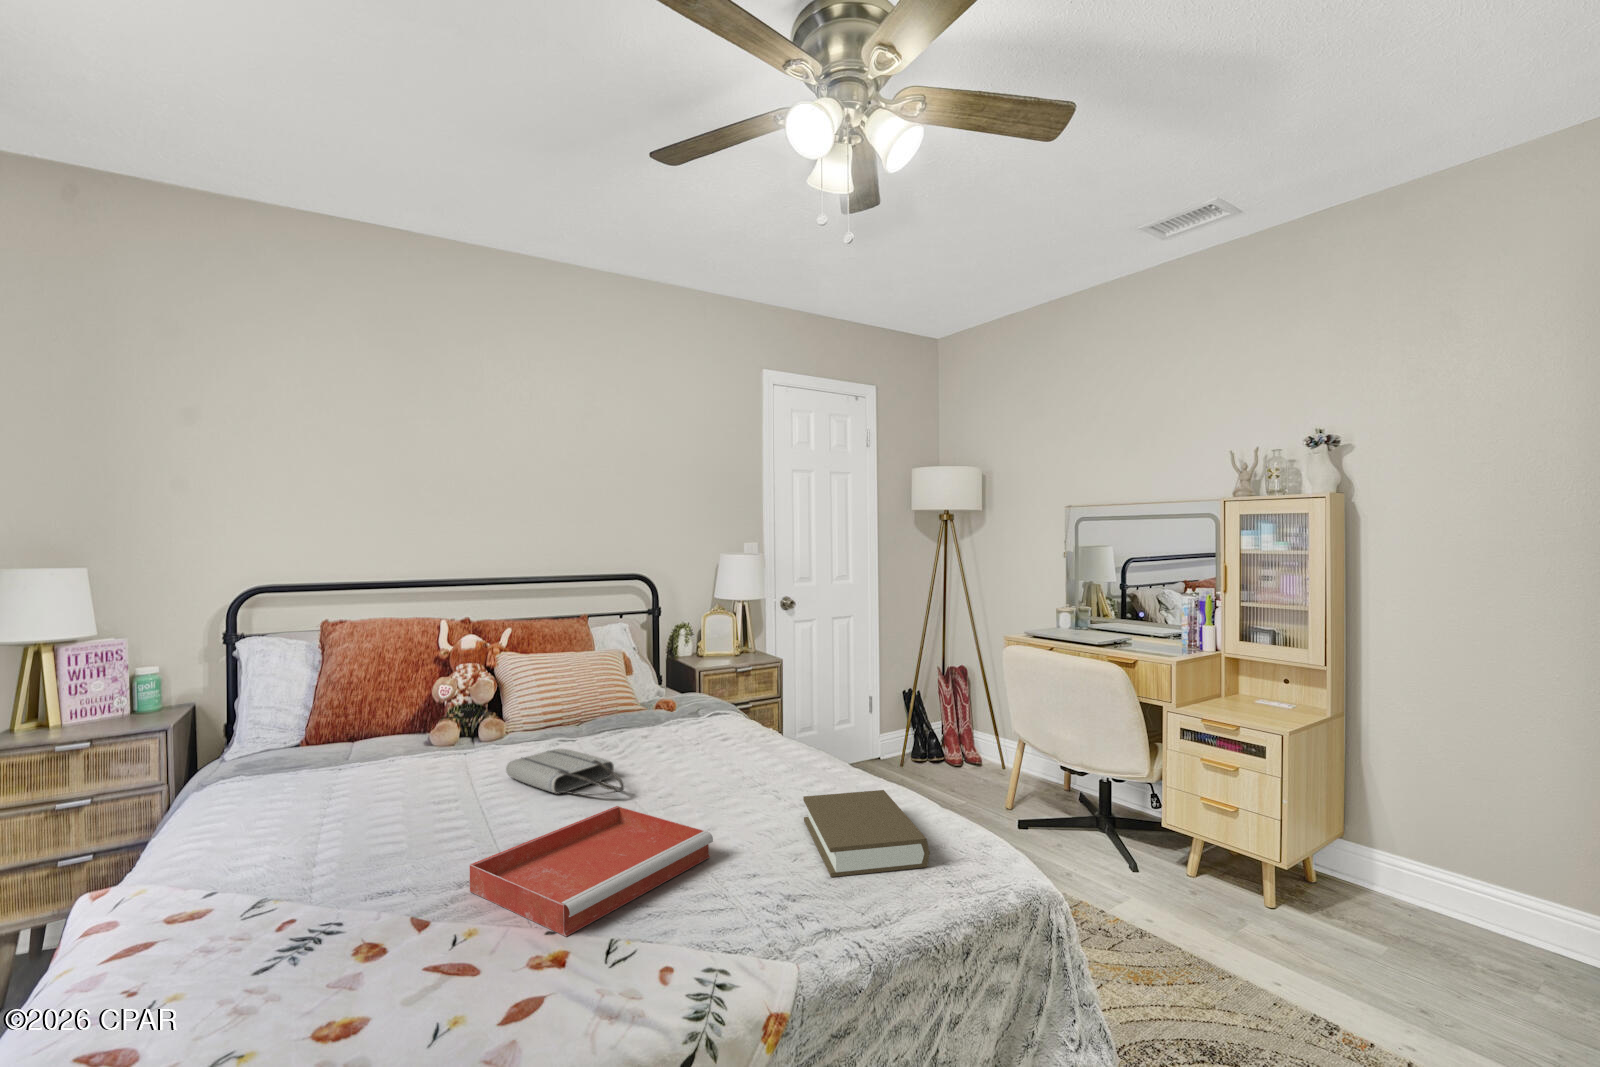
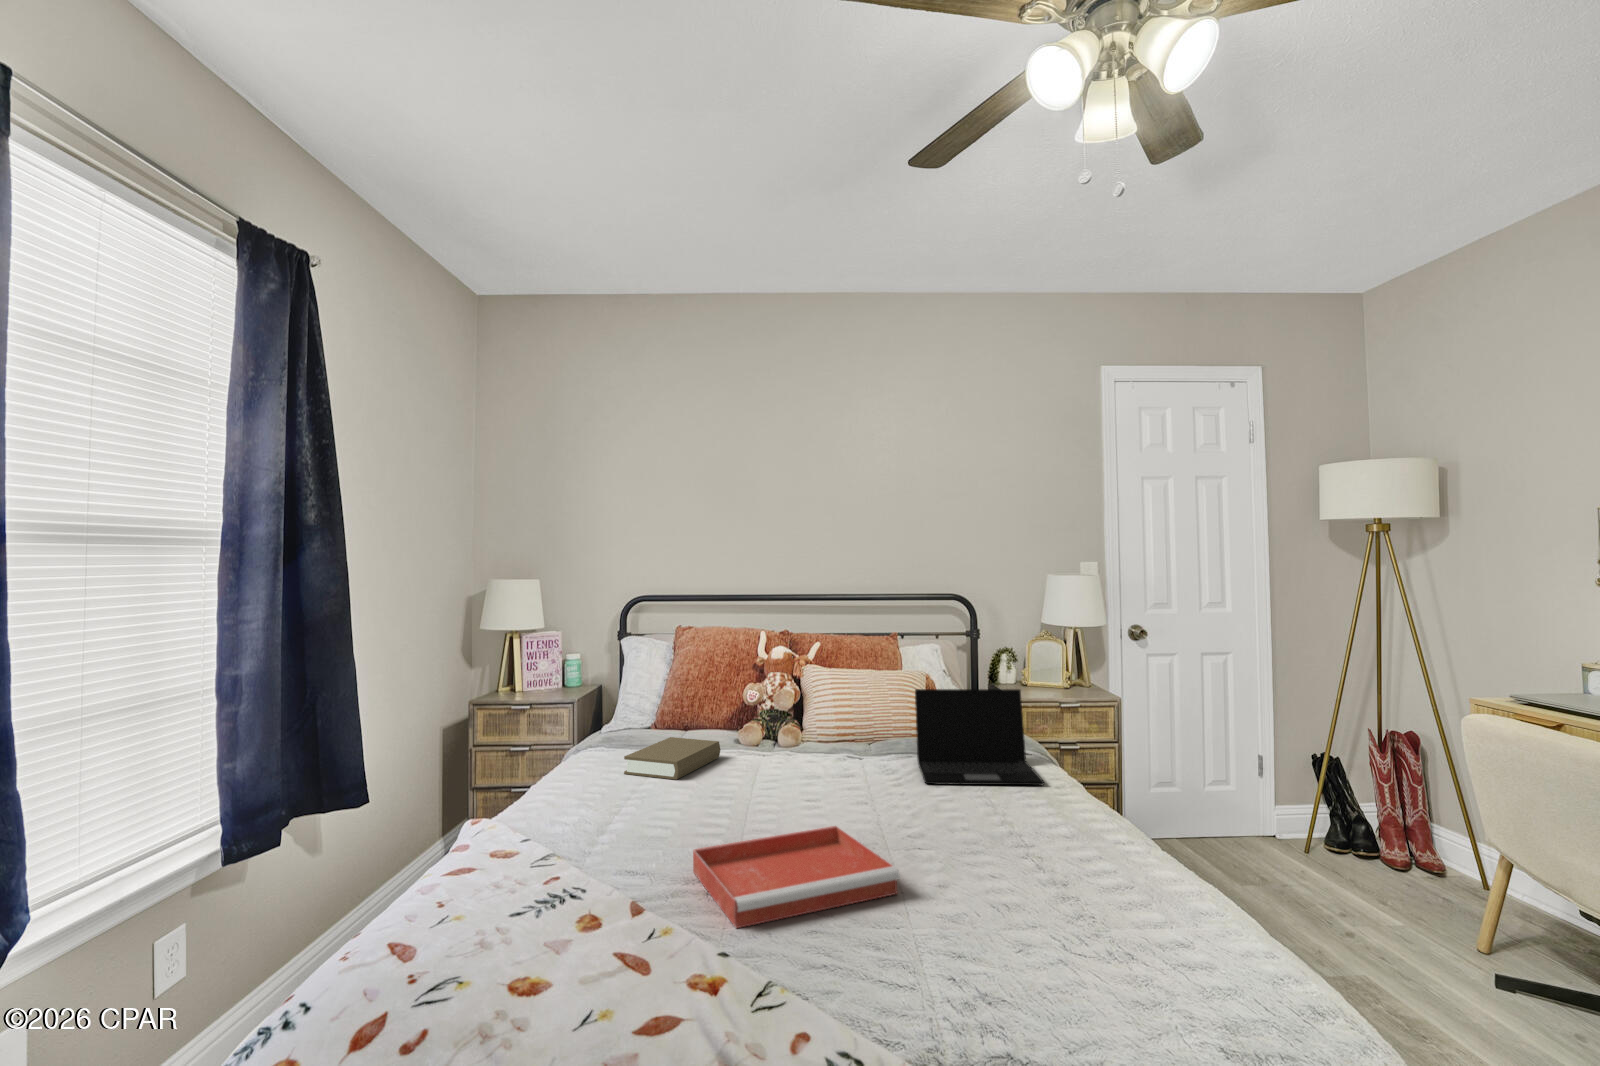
laptop: none [635,656,766,754] -> present [915,689,1044,785]
tote bag: present [506,749,624,796] -> none [777,763,866,813]
book: present [803,790,930,877] -> present [624,737,721,780]

